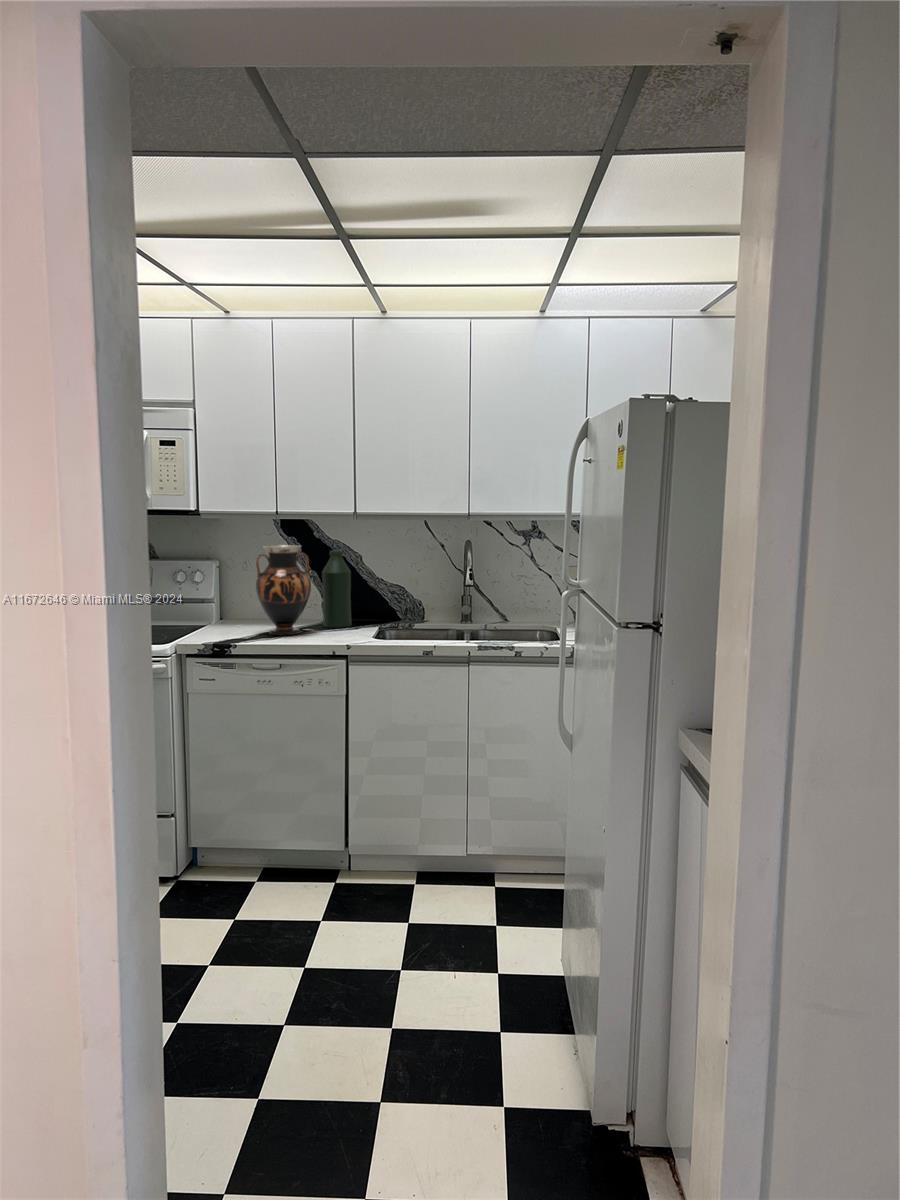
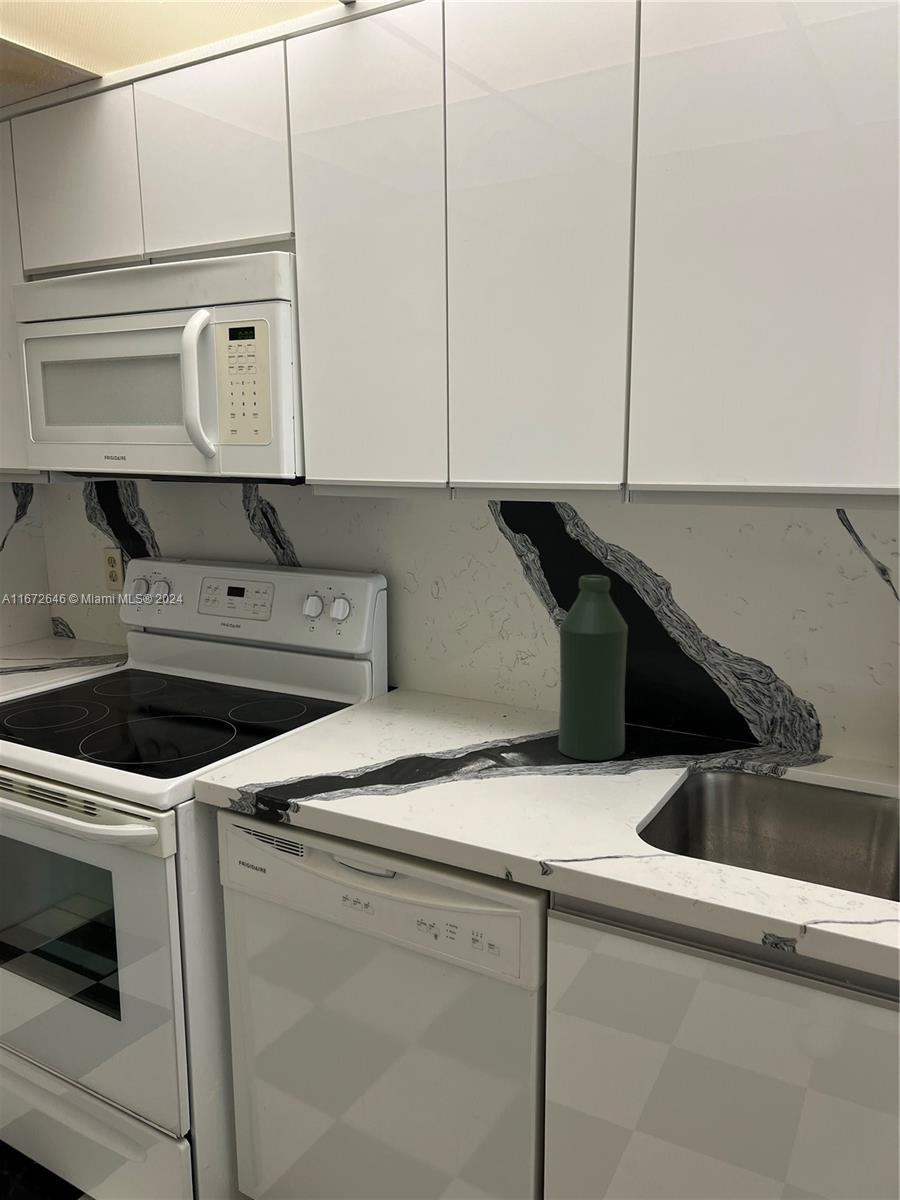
vase: present [255,545,311,636] -> none [383,563,511,781]

